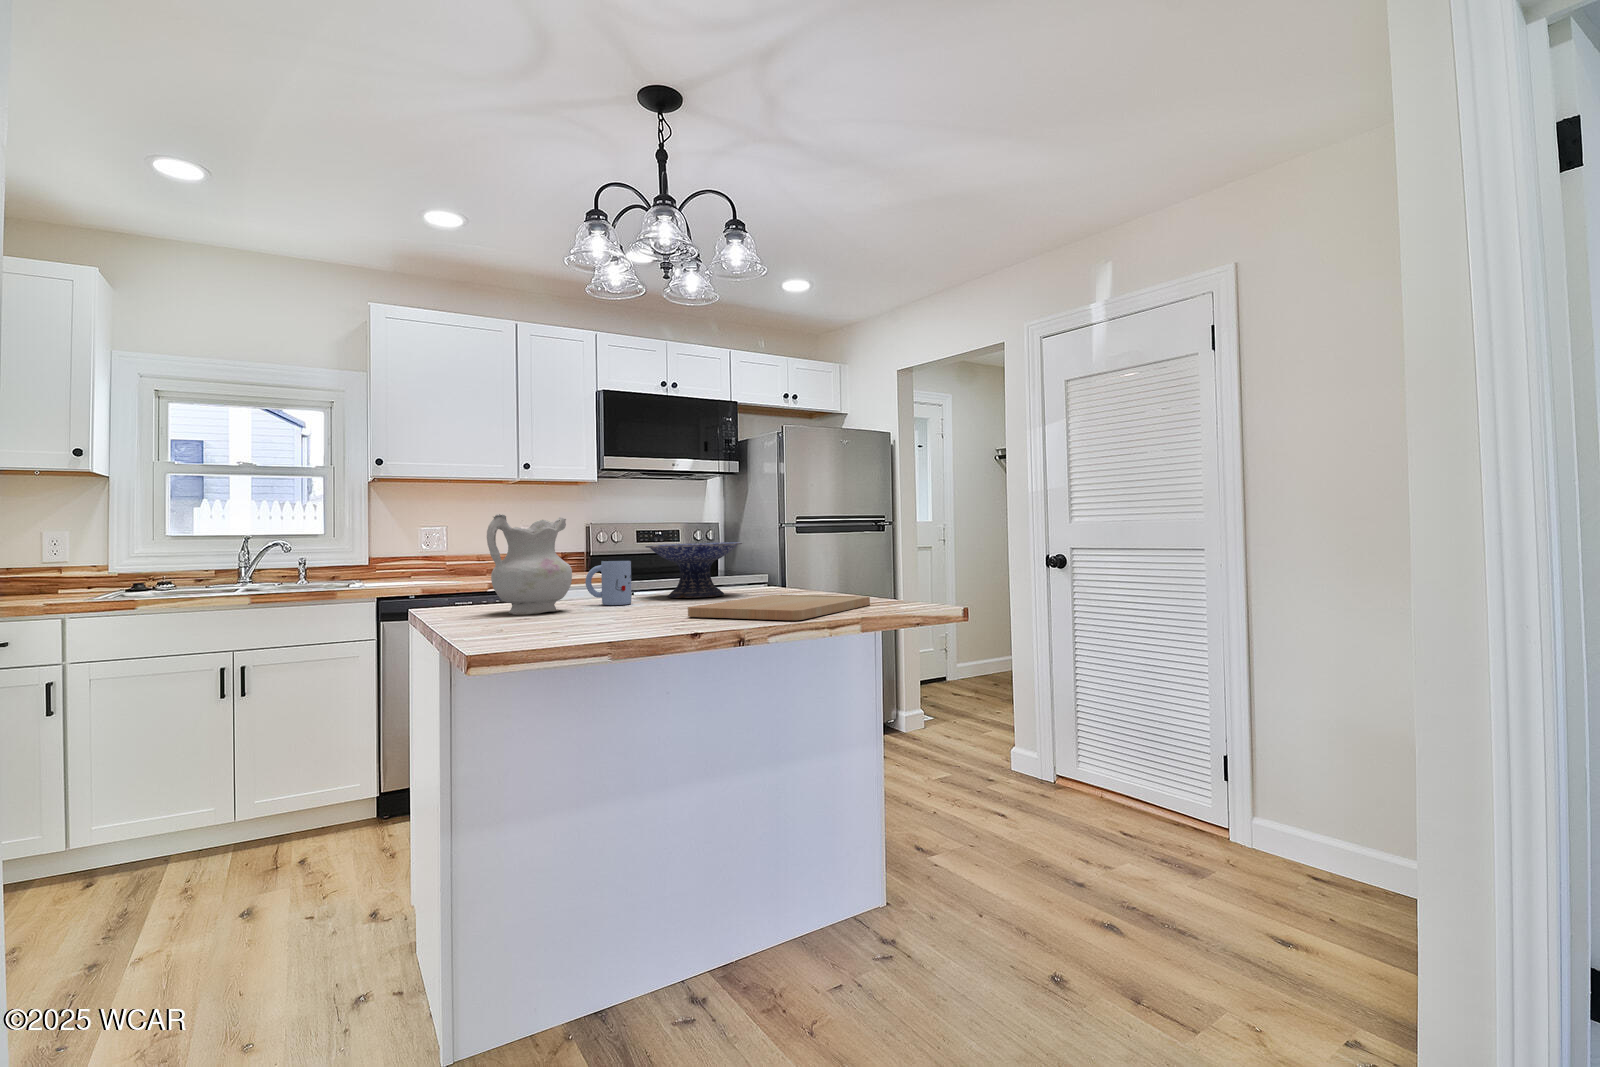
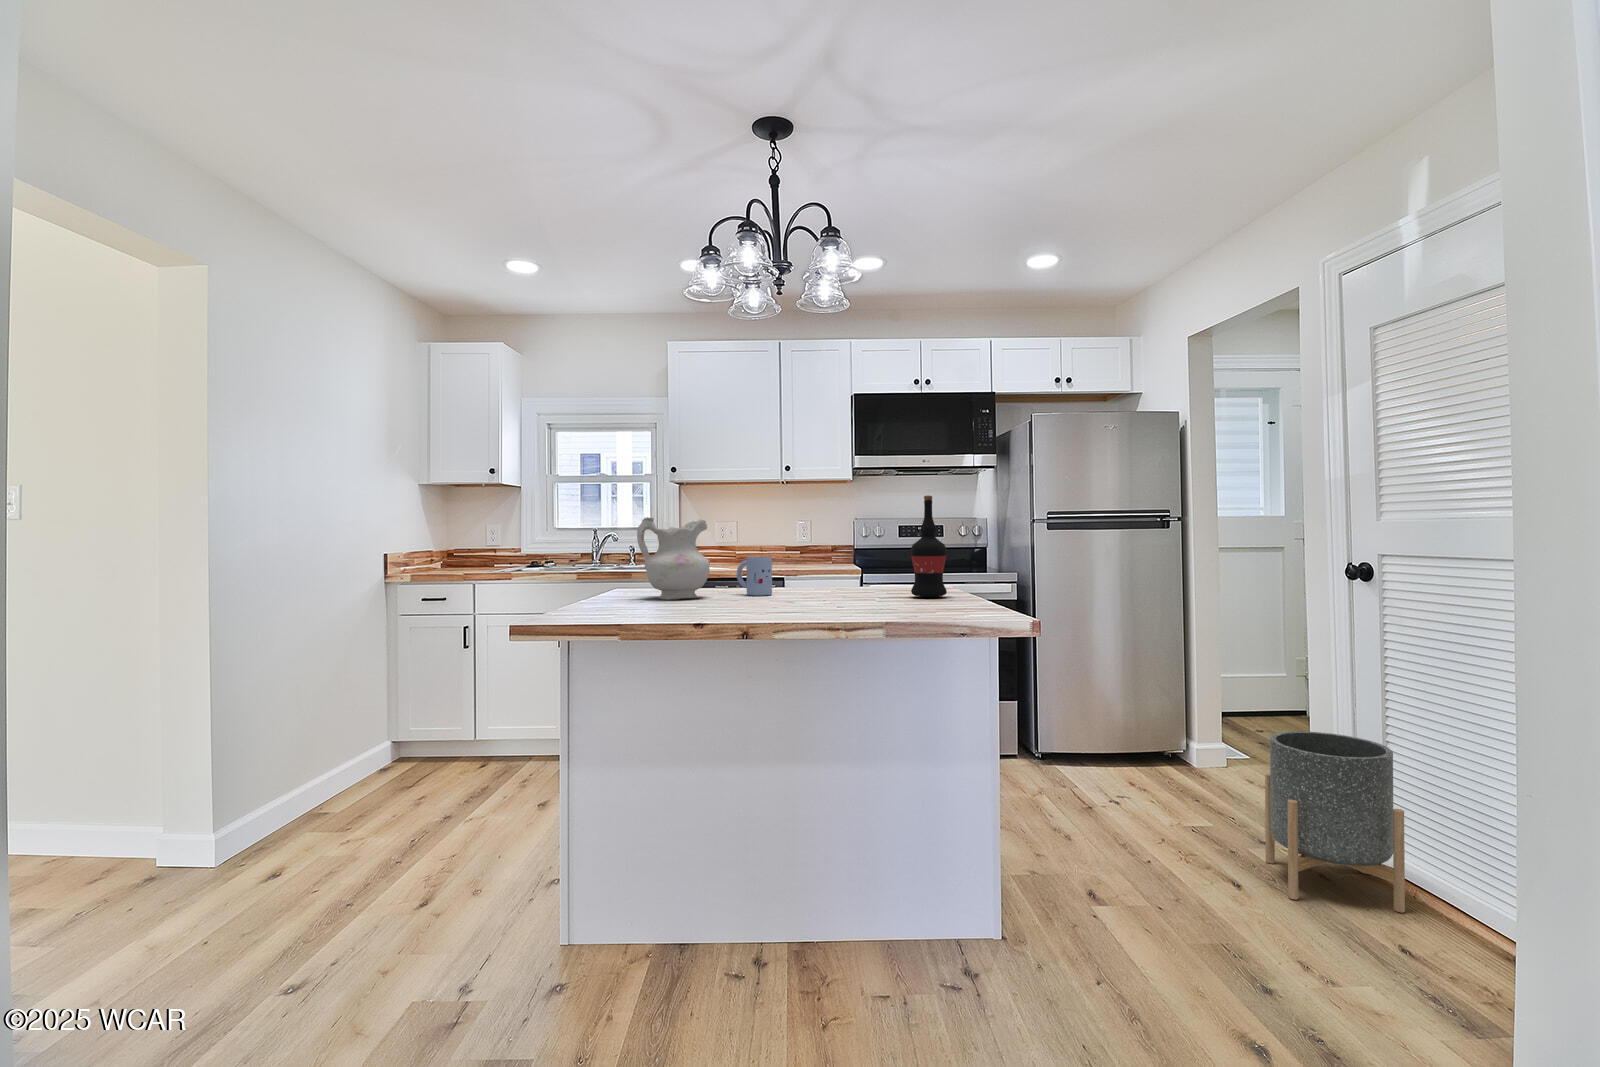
wine bottle: none [784,495,821,597] -> present [911,496,947,597]
decorative bowl: present [646,542,742,598] -> none [802,540,893,592]
cutting board: present [688,595,870,620] -> none [752,594,947,619]
planter: none [1023,692,1132,829] -> present [1265,731,1405,913]

